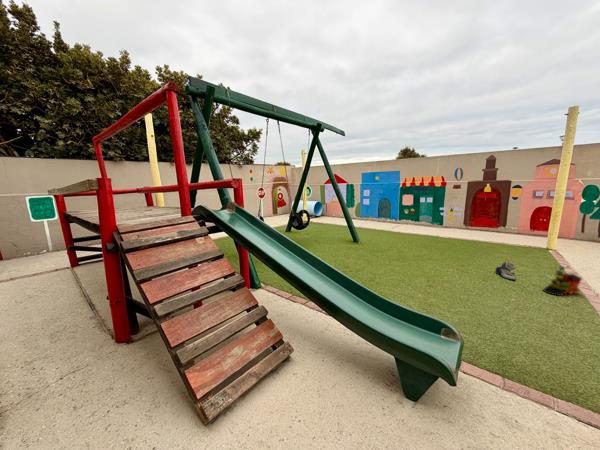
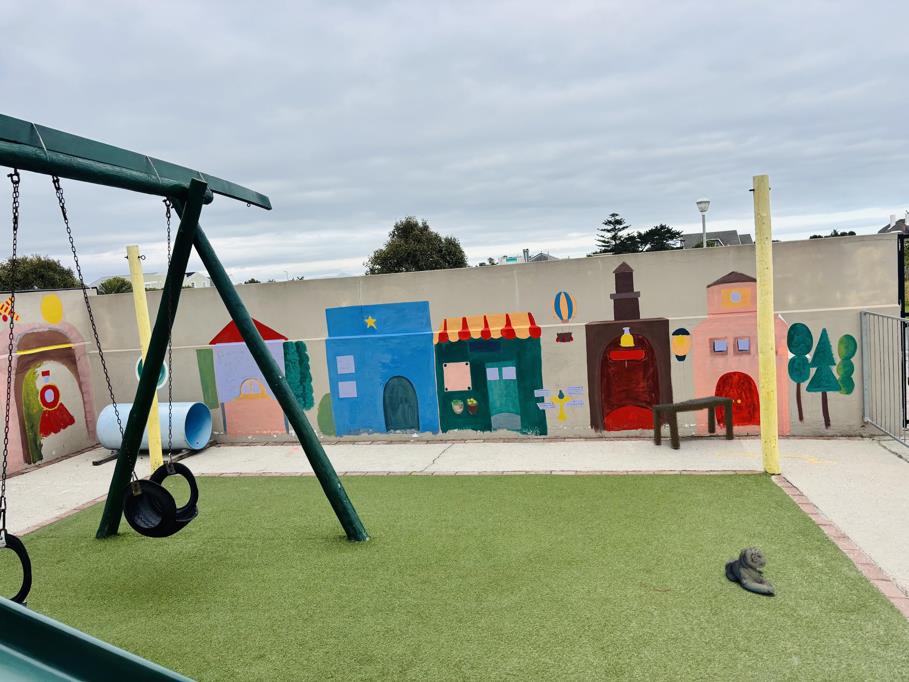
bench: none [492,217,540,236] -> present [652,396,733,449]
toy train: present [543,266,582,296] -> none [832,546,888,621]

